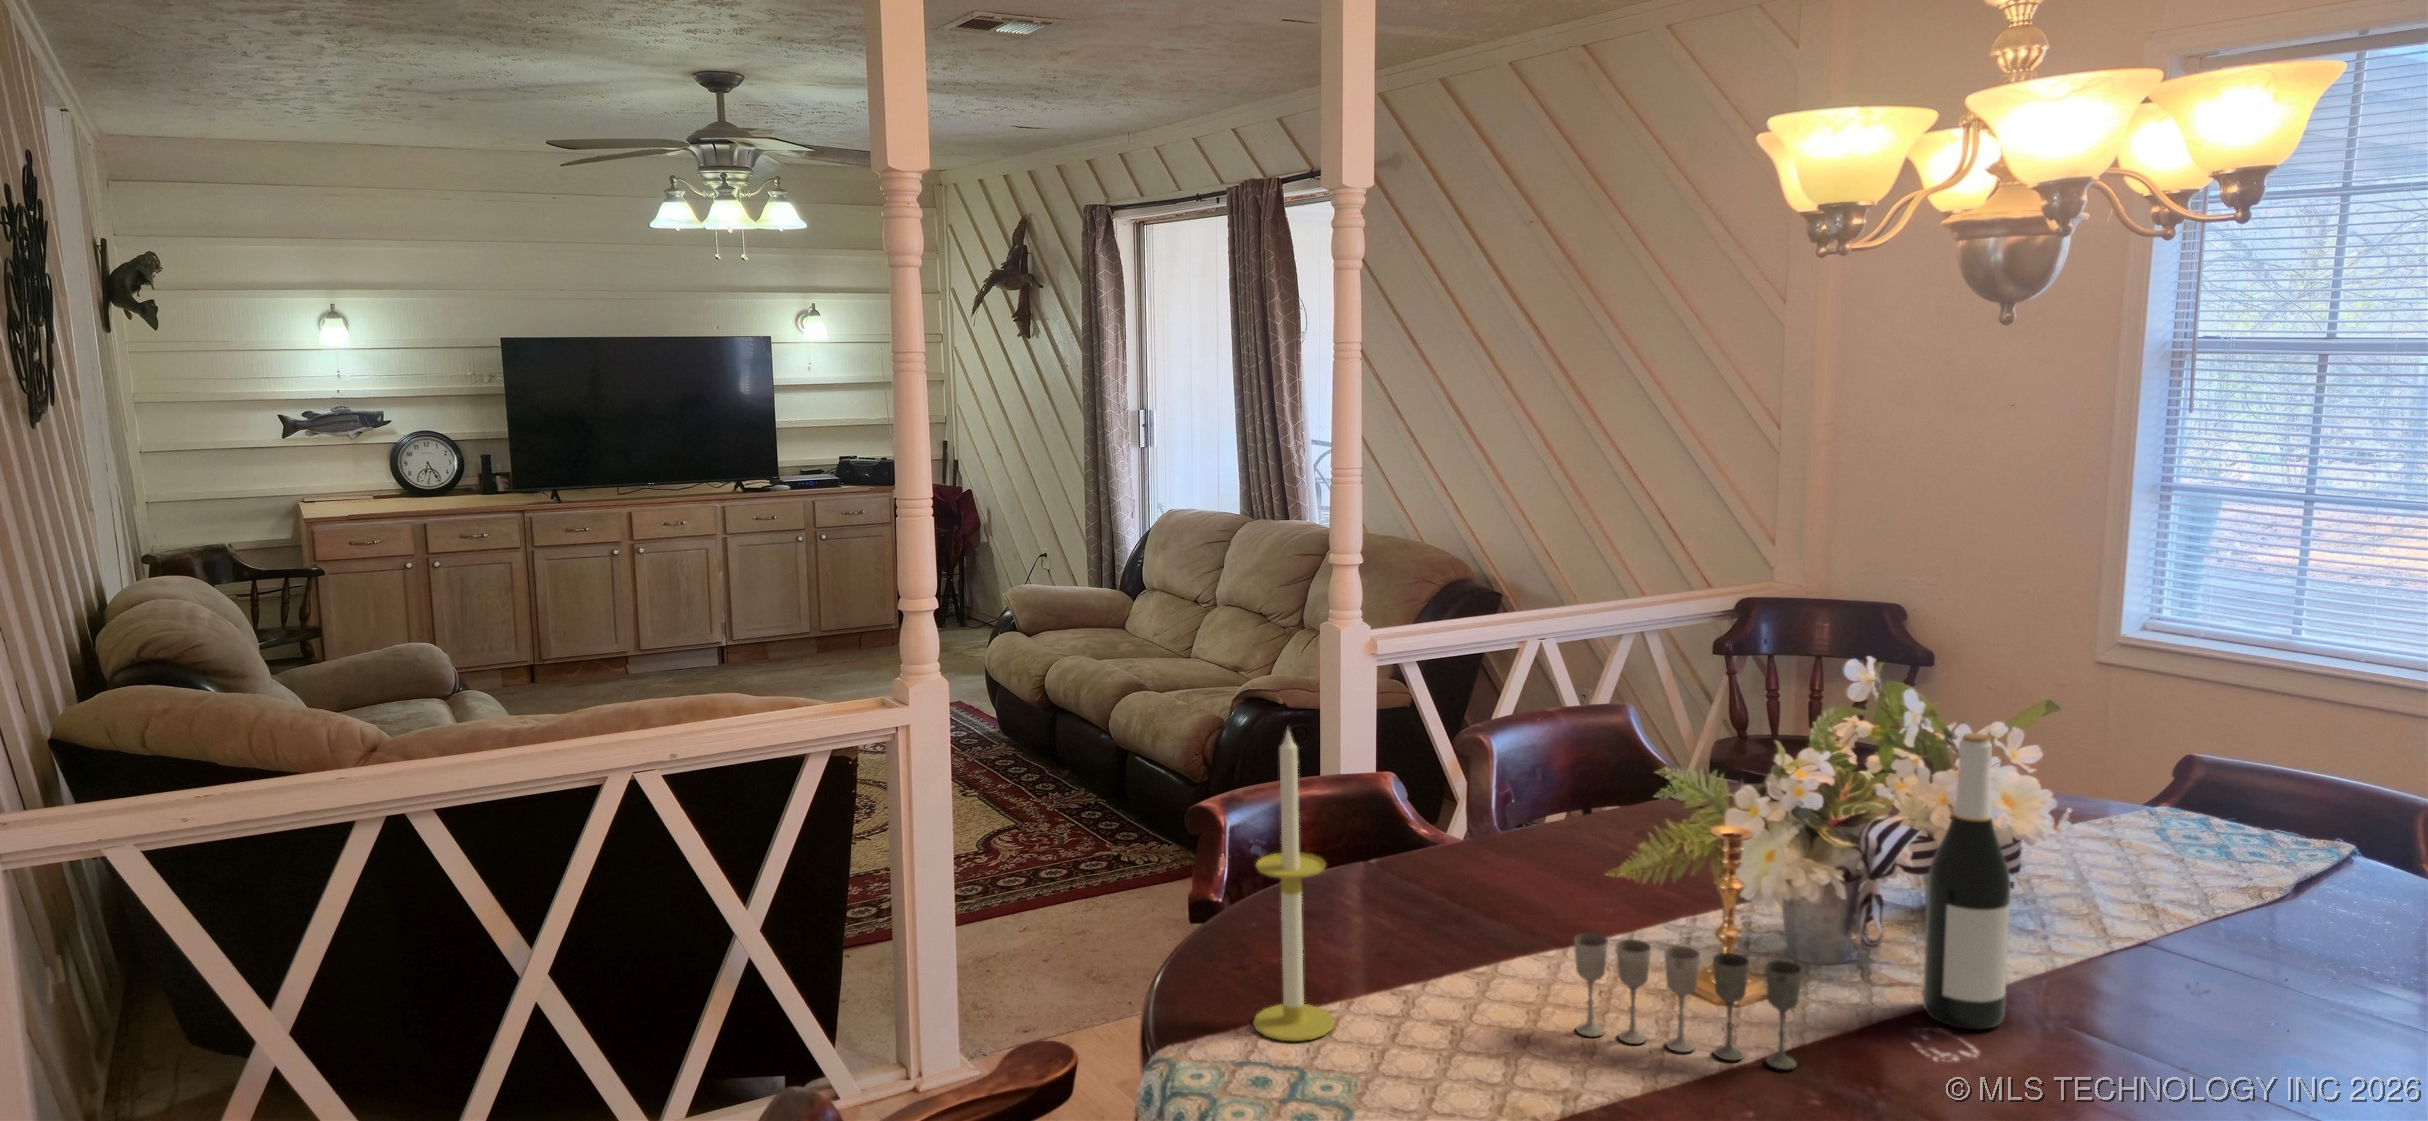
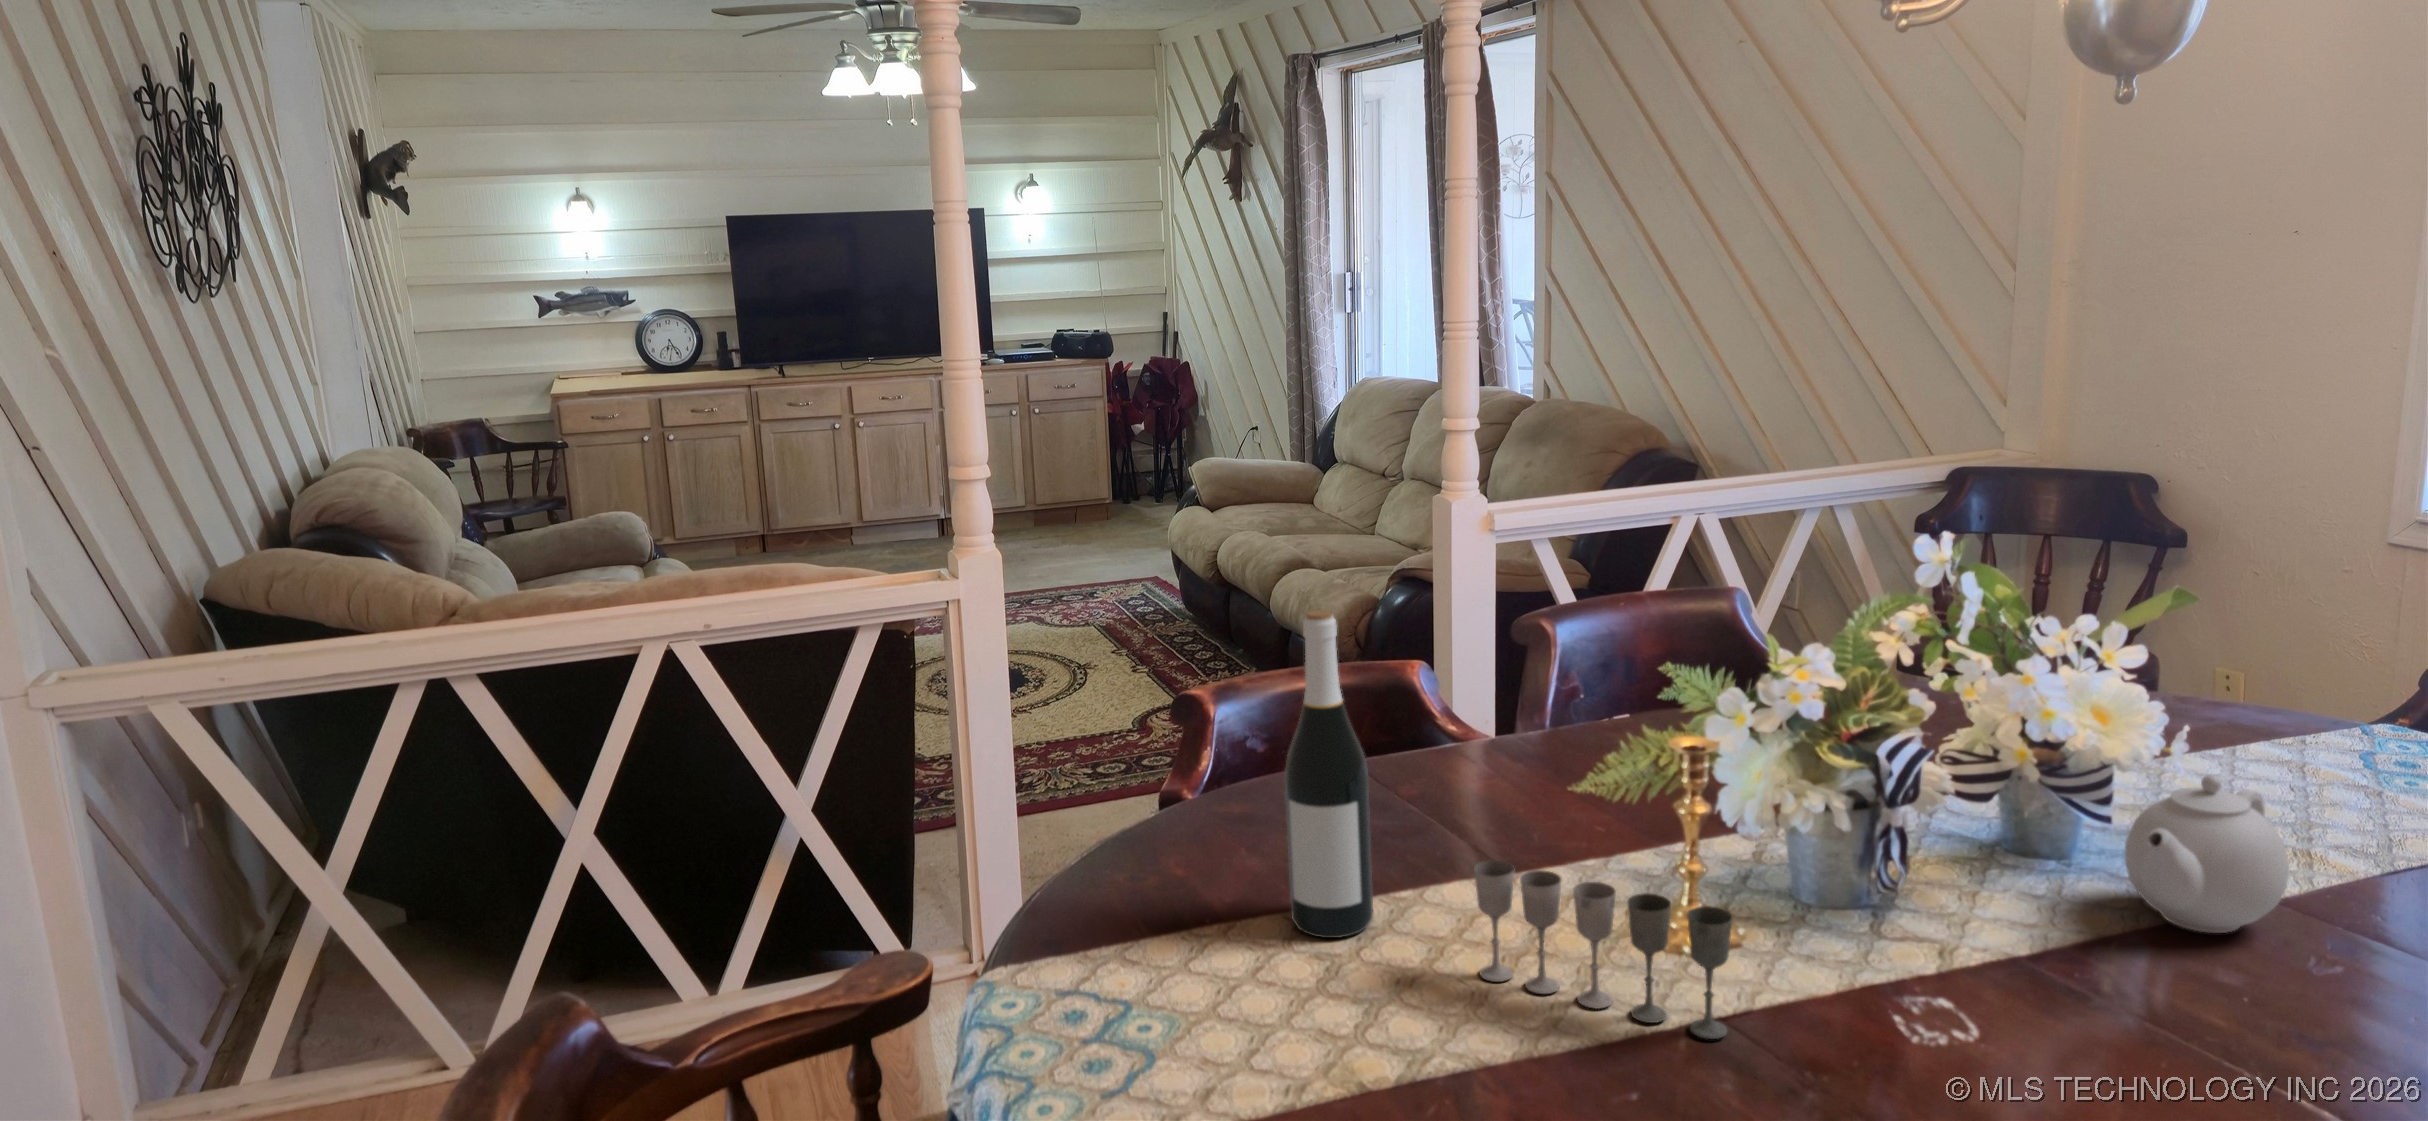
candle: present [1253,730,1334,1041] -> none [1108,608,1206,966]
wine bottle: present [1923,733,2011,1030] -> present [1285,610,1373,938]
teapot: none [2037,843,2162,968] -> present [2125,775,2289,933]

